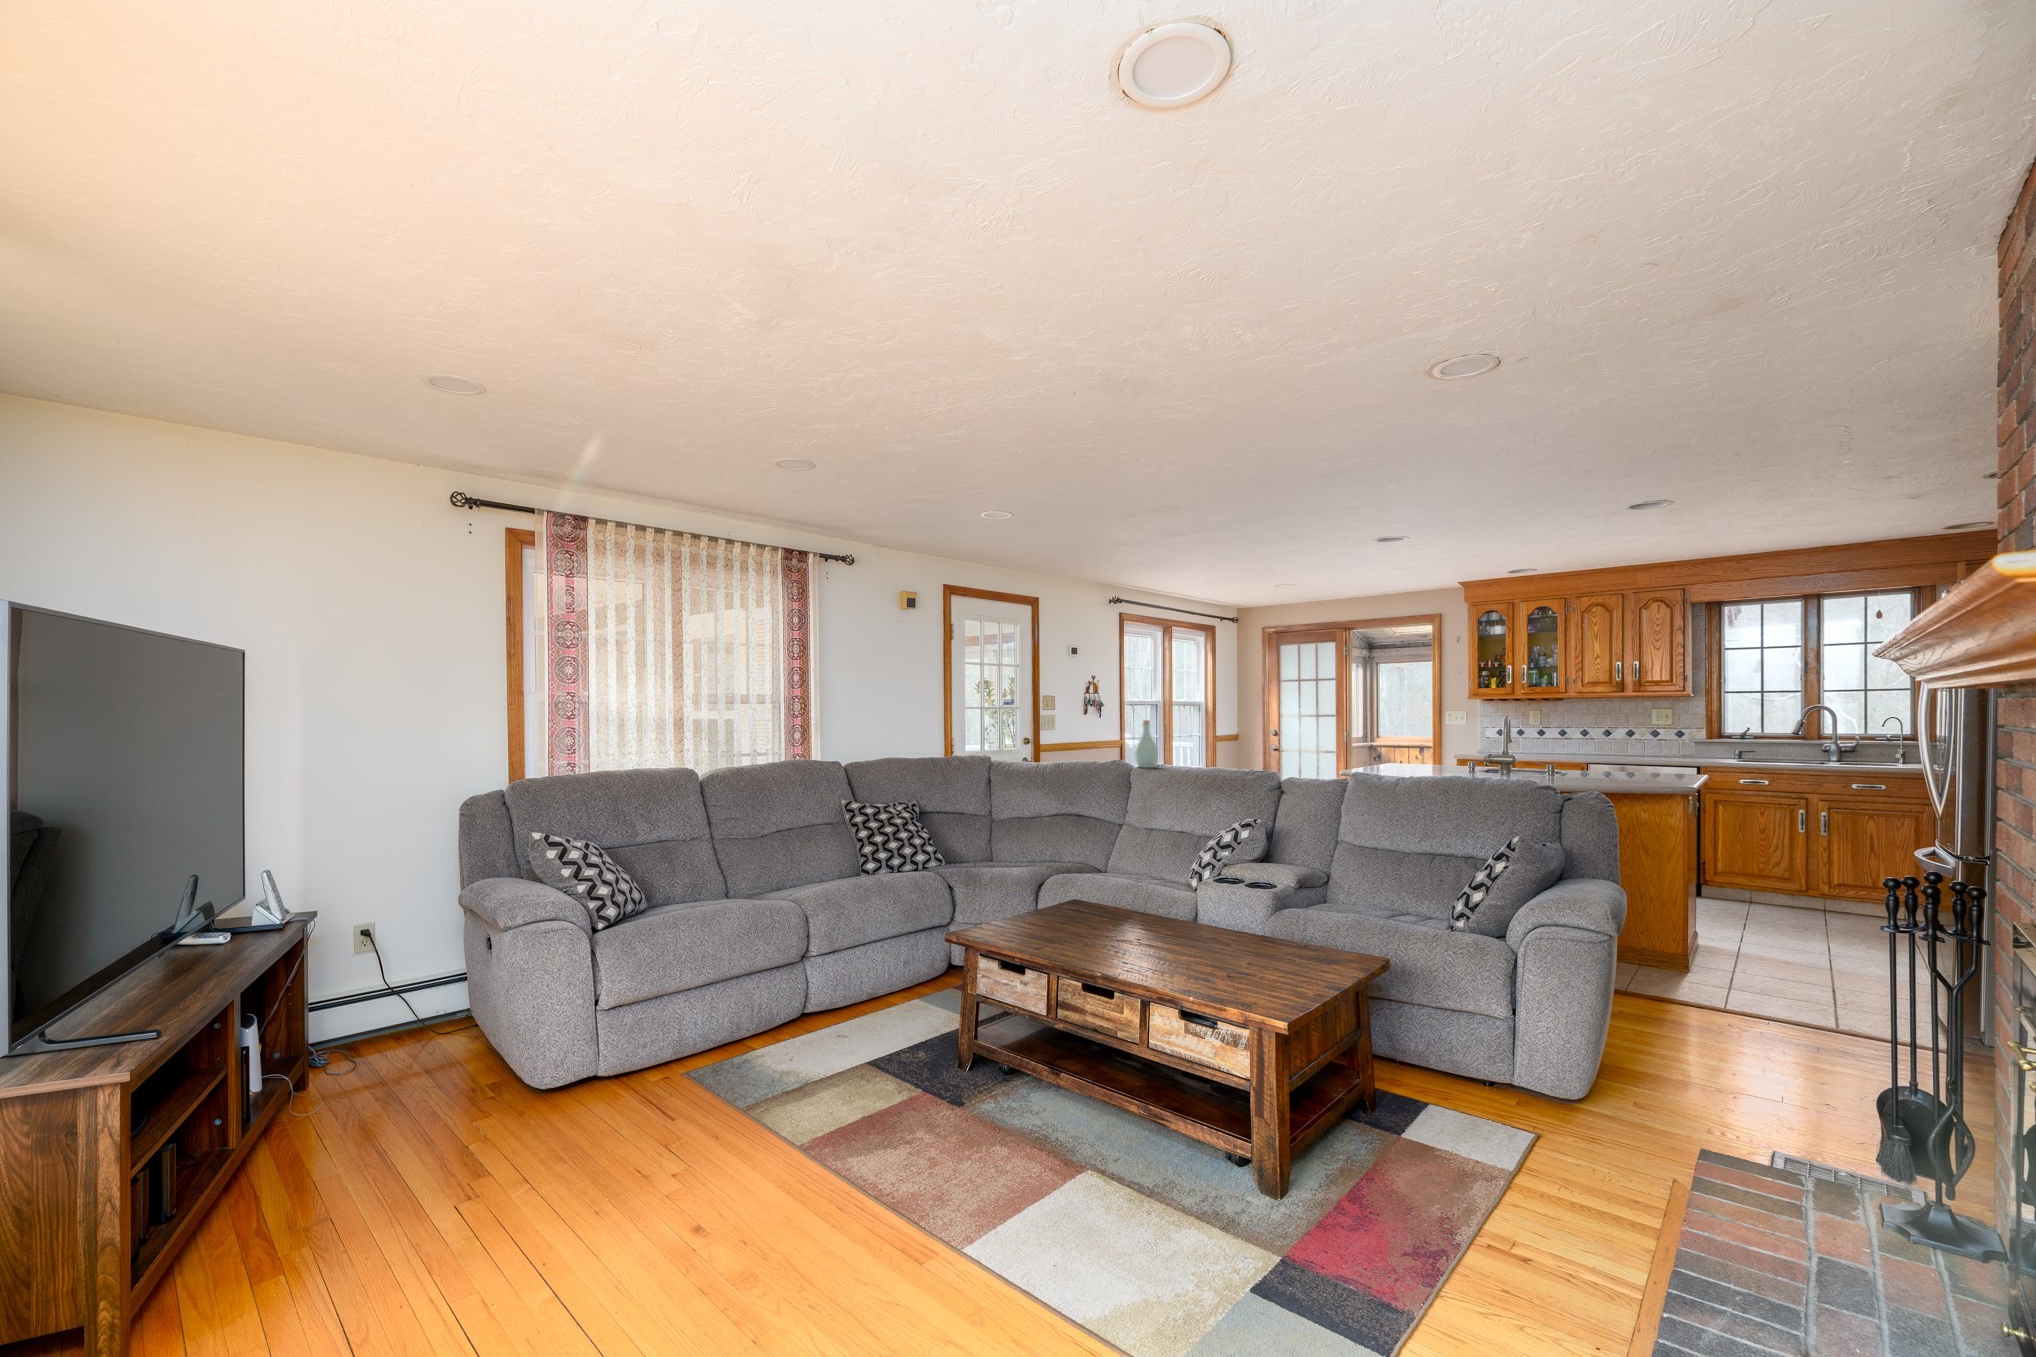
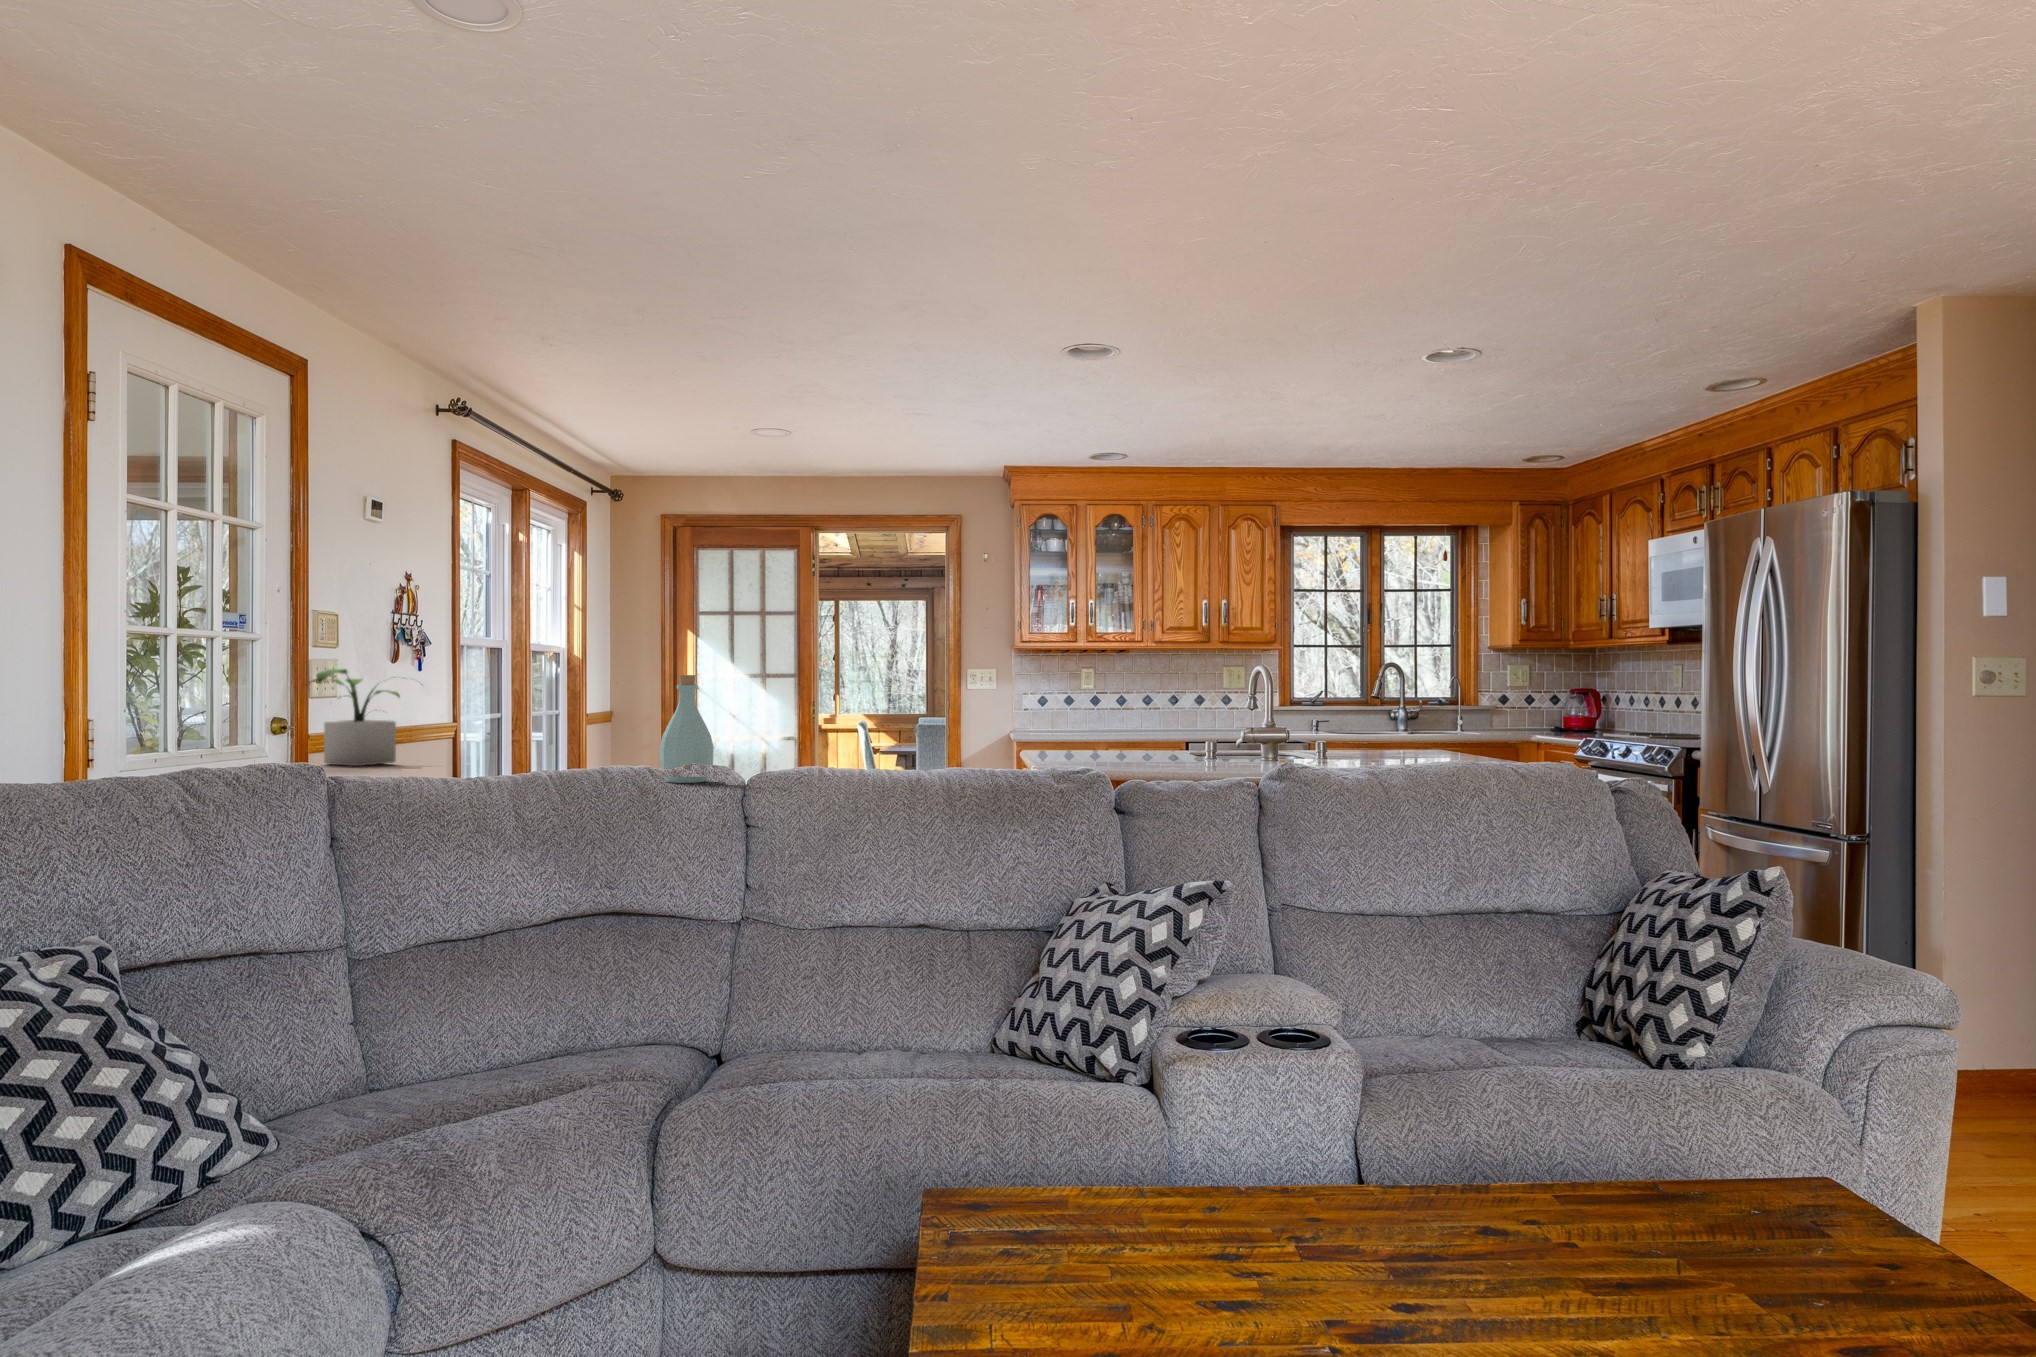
potted plant: none [1035,718,1080,759] -> present [309,669,400,766]

